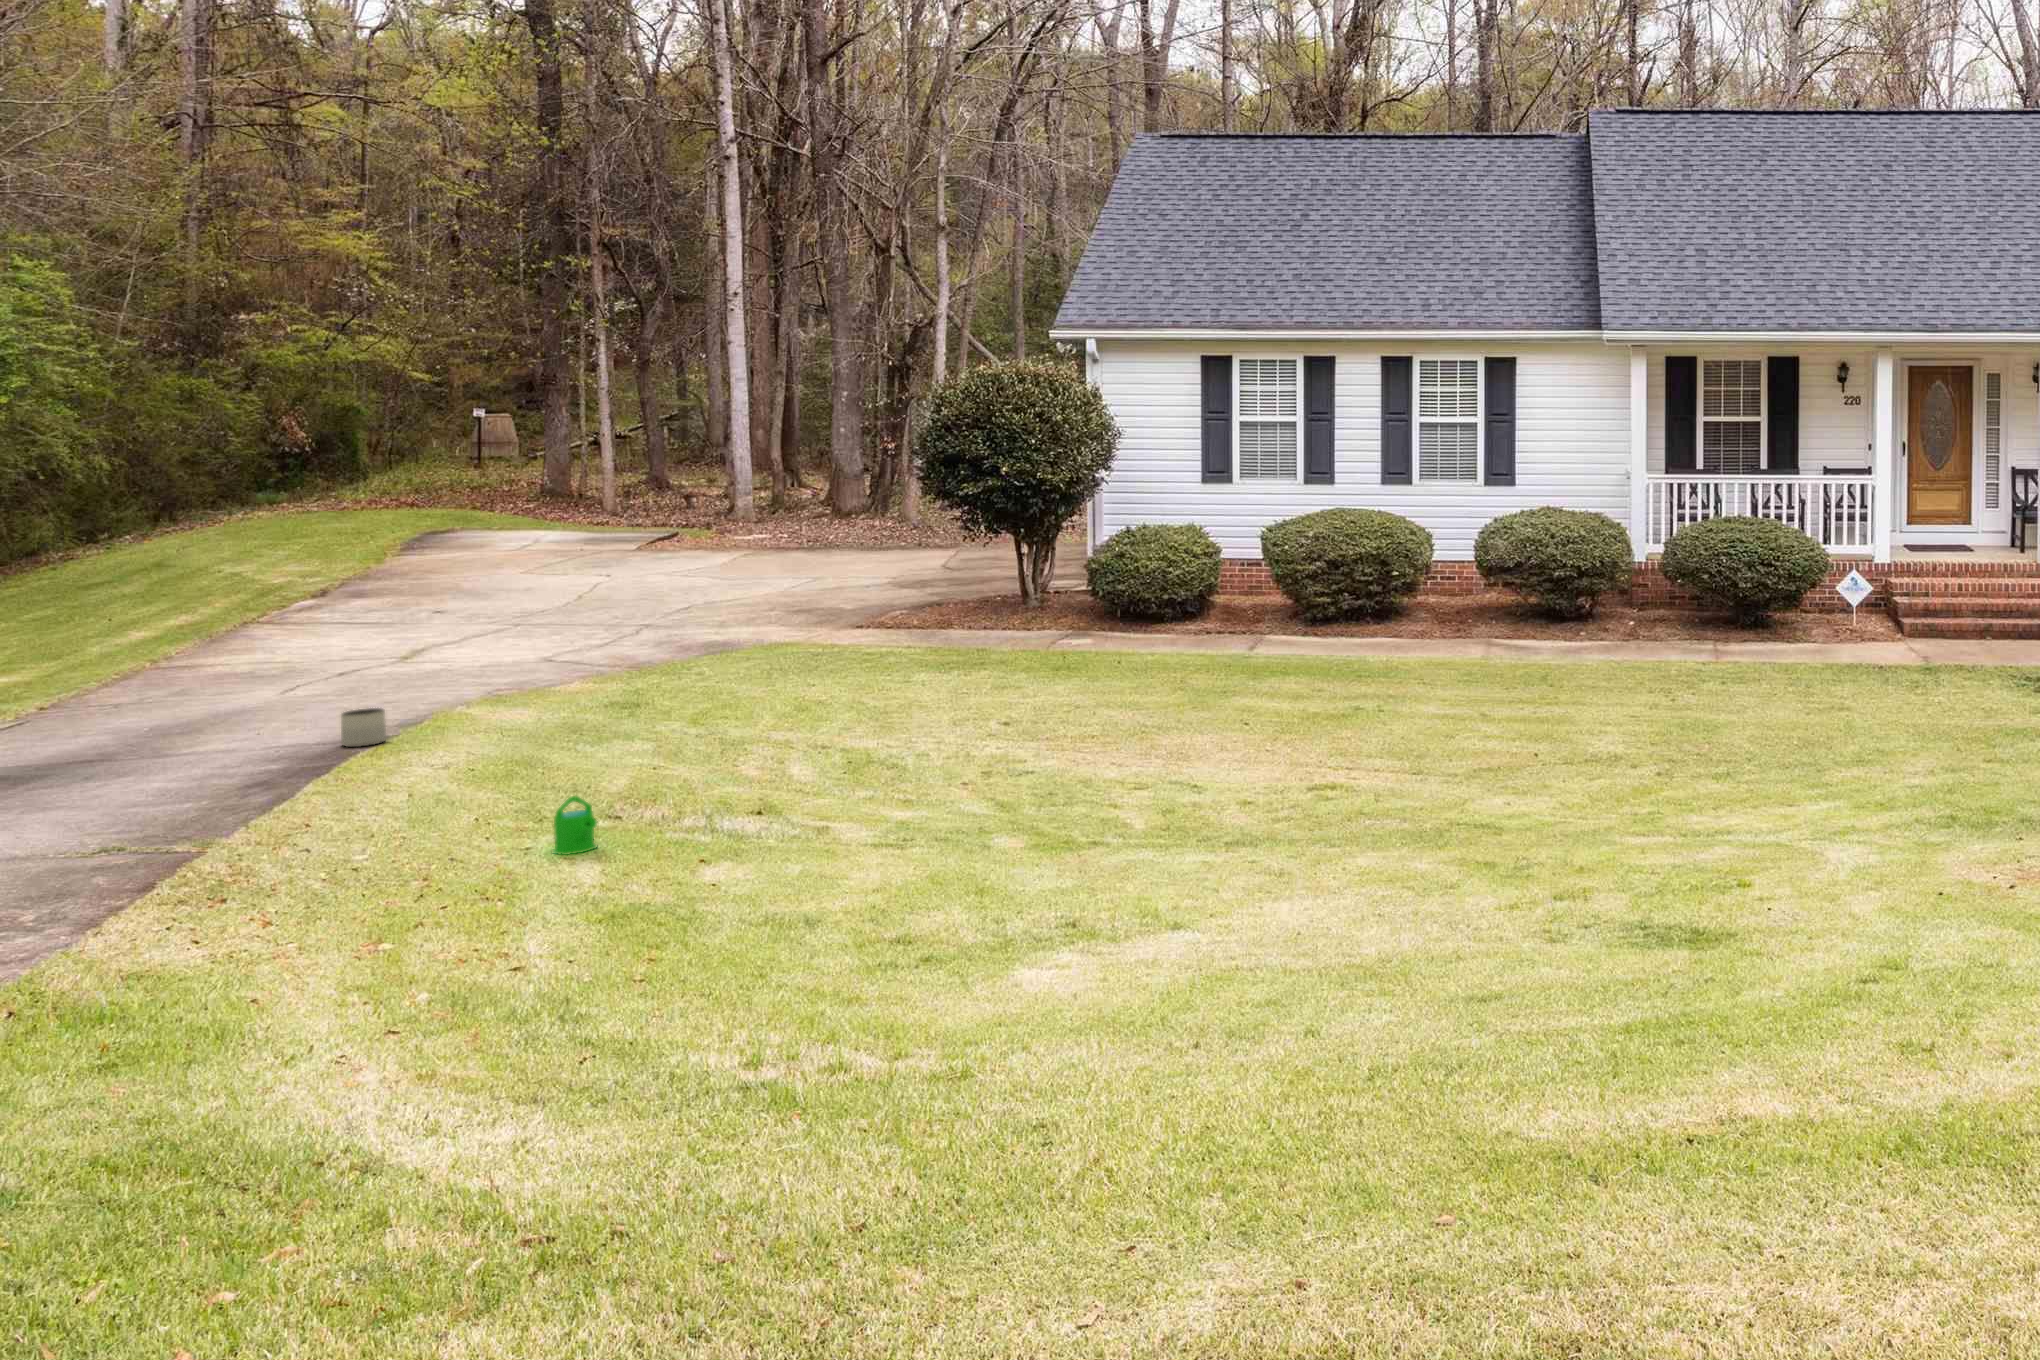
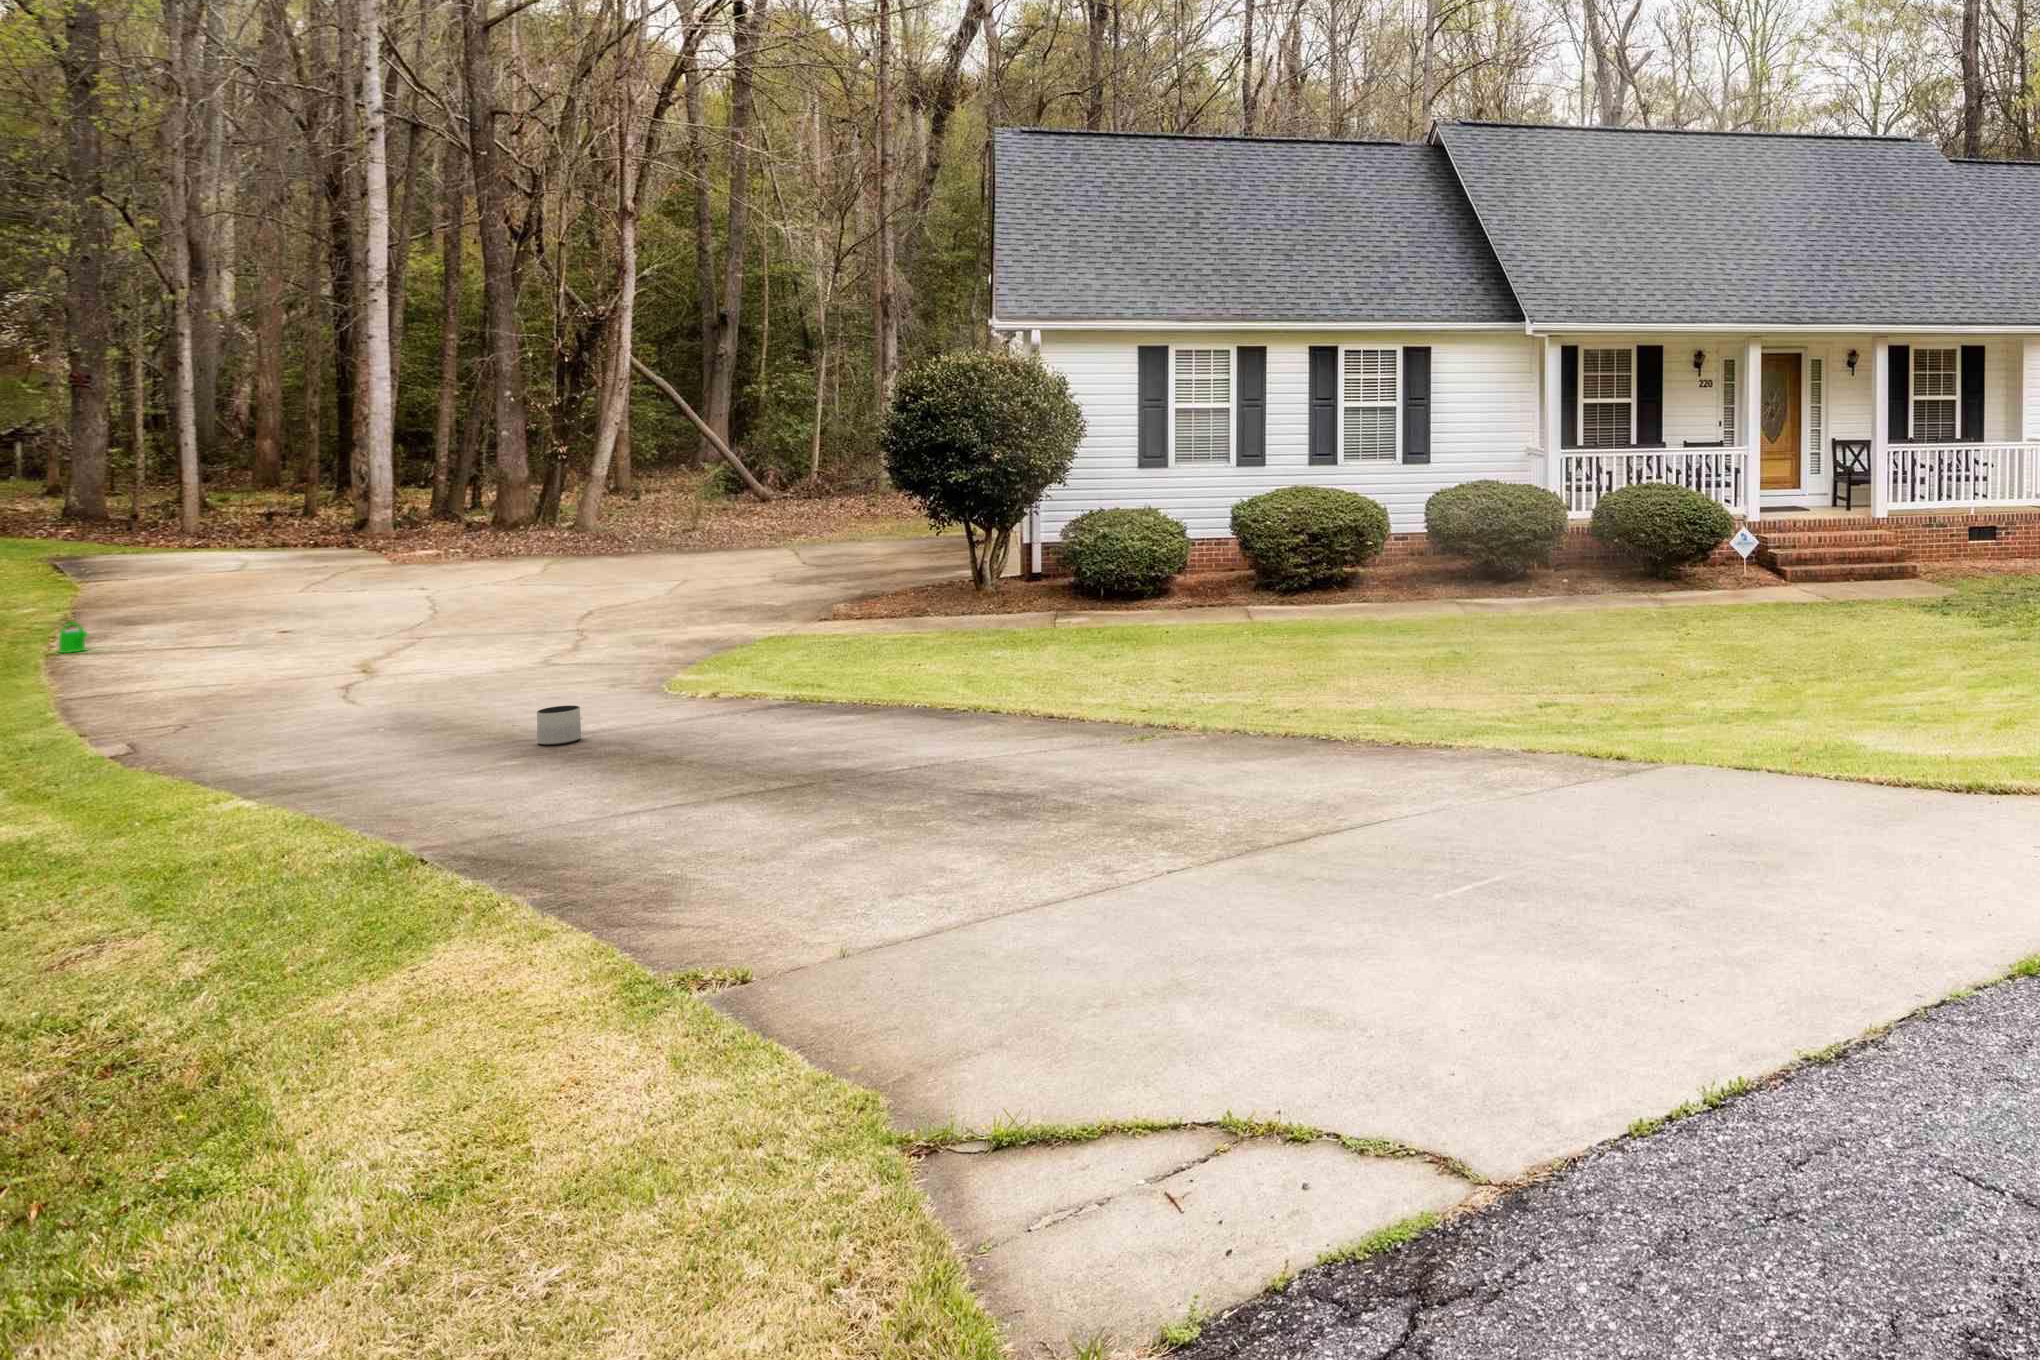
watering can: present [552,796,597,855] -> present [59,622,88,653]

